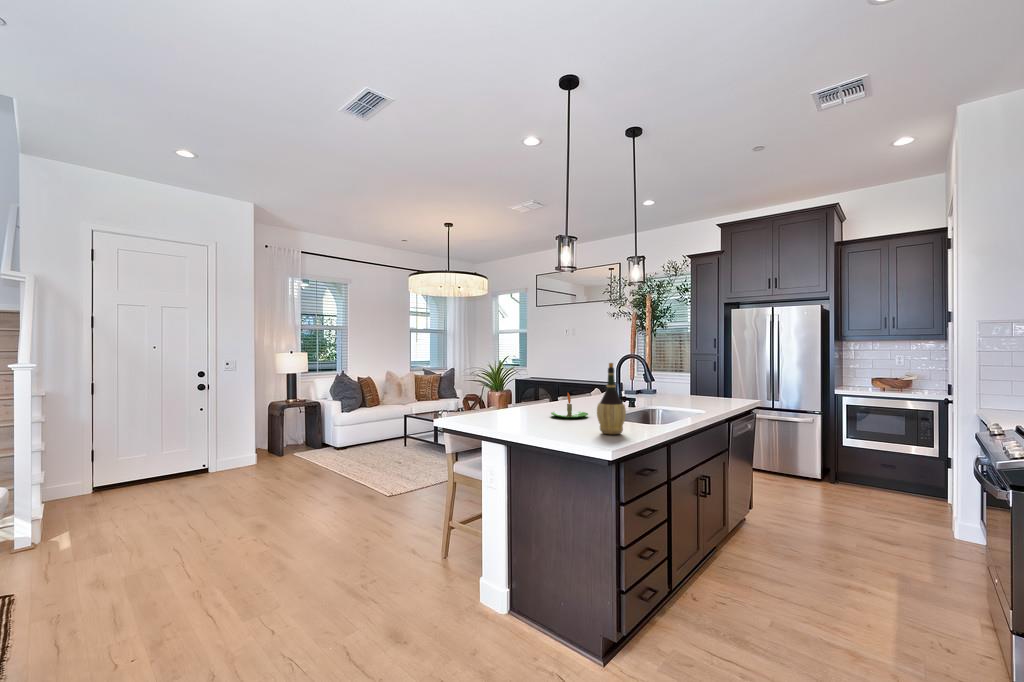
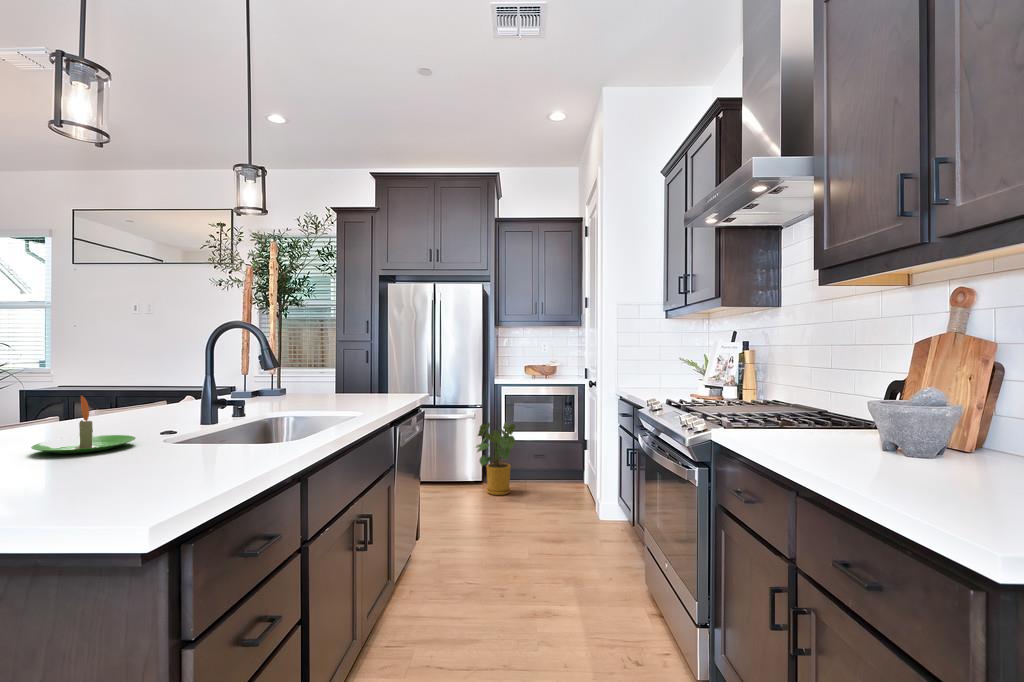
wine bottle: present [597,363,626,434] -> none [133,319,209,482]
house plant: none [812,428,865,494] -> present [476,422,517,495]

